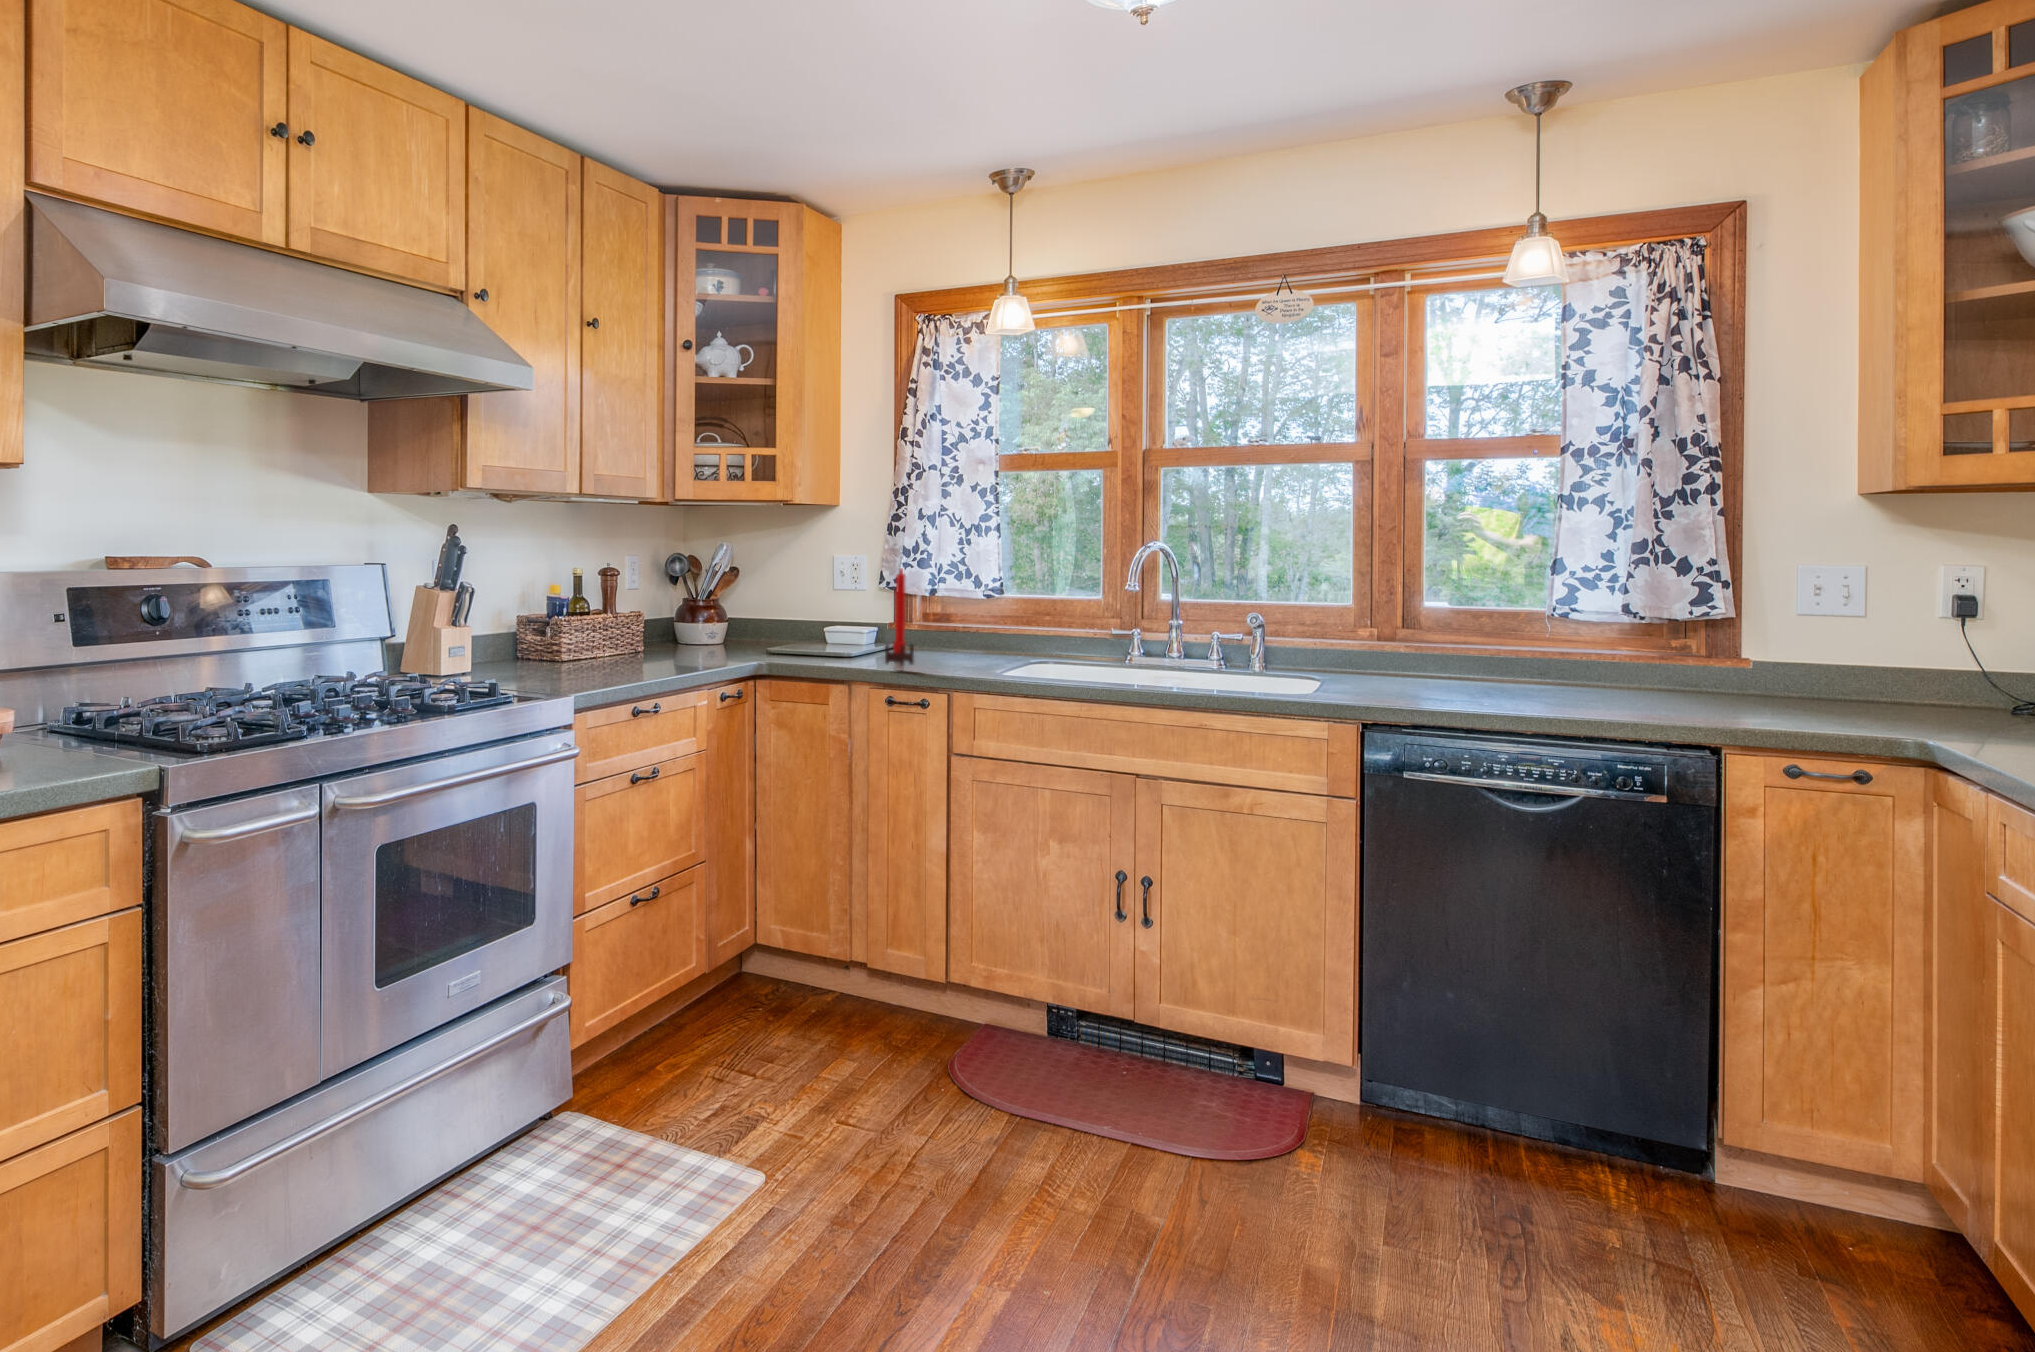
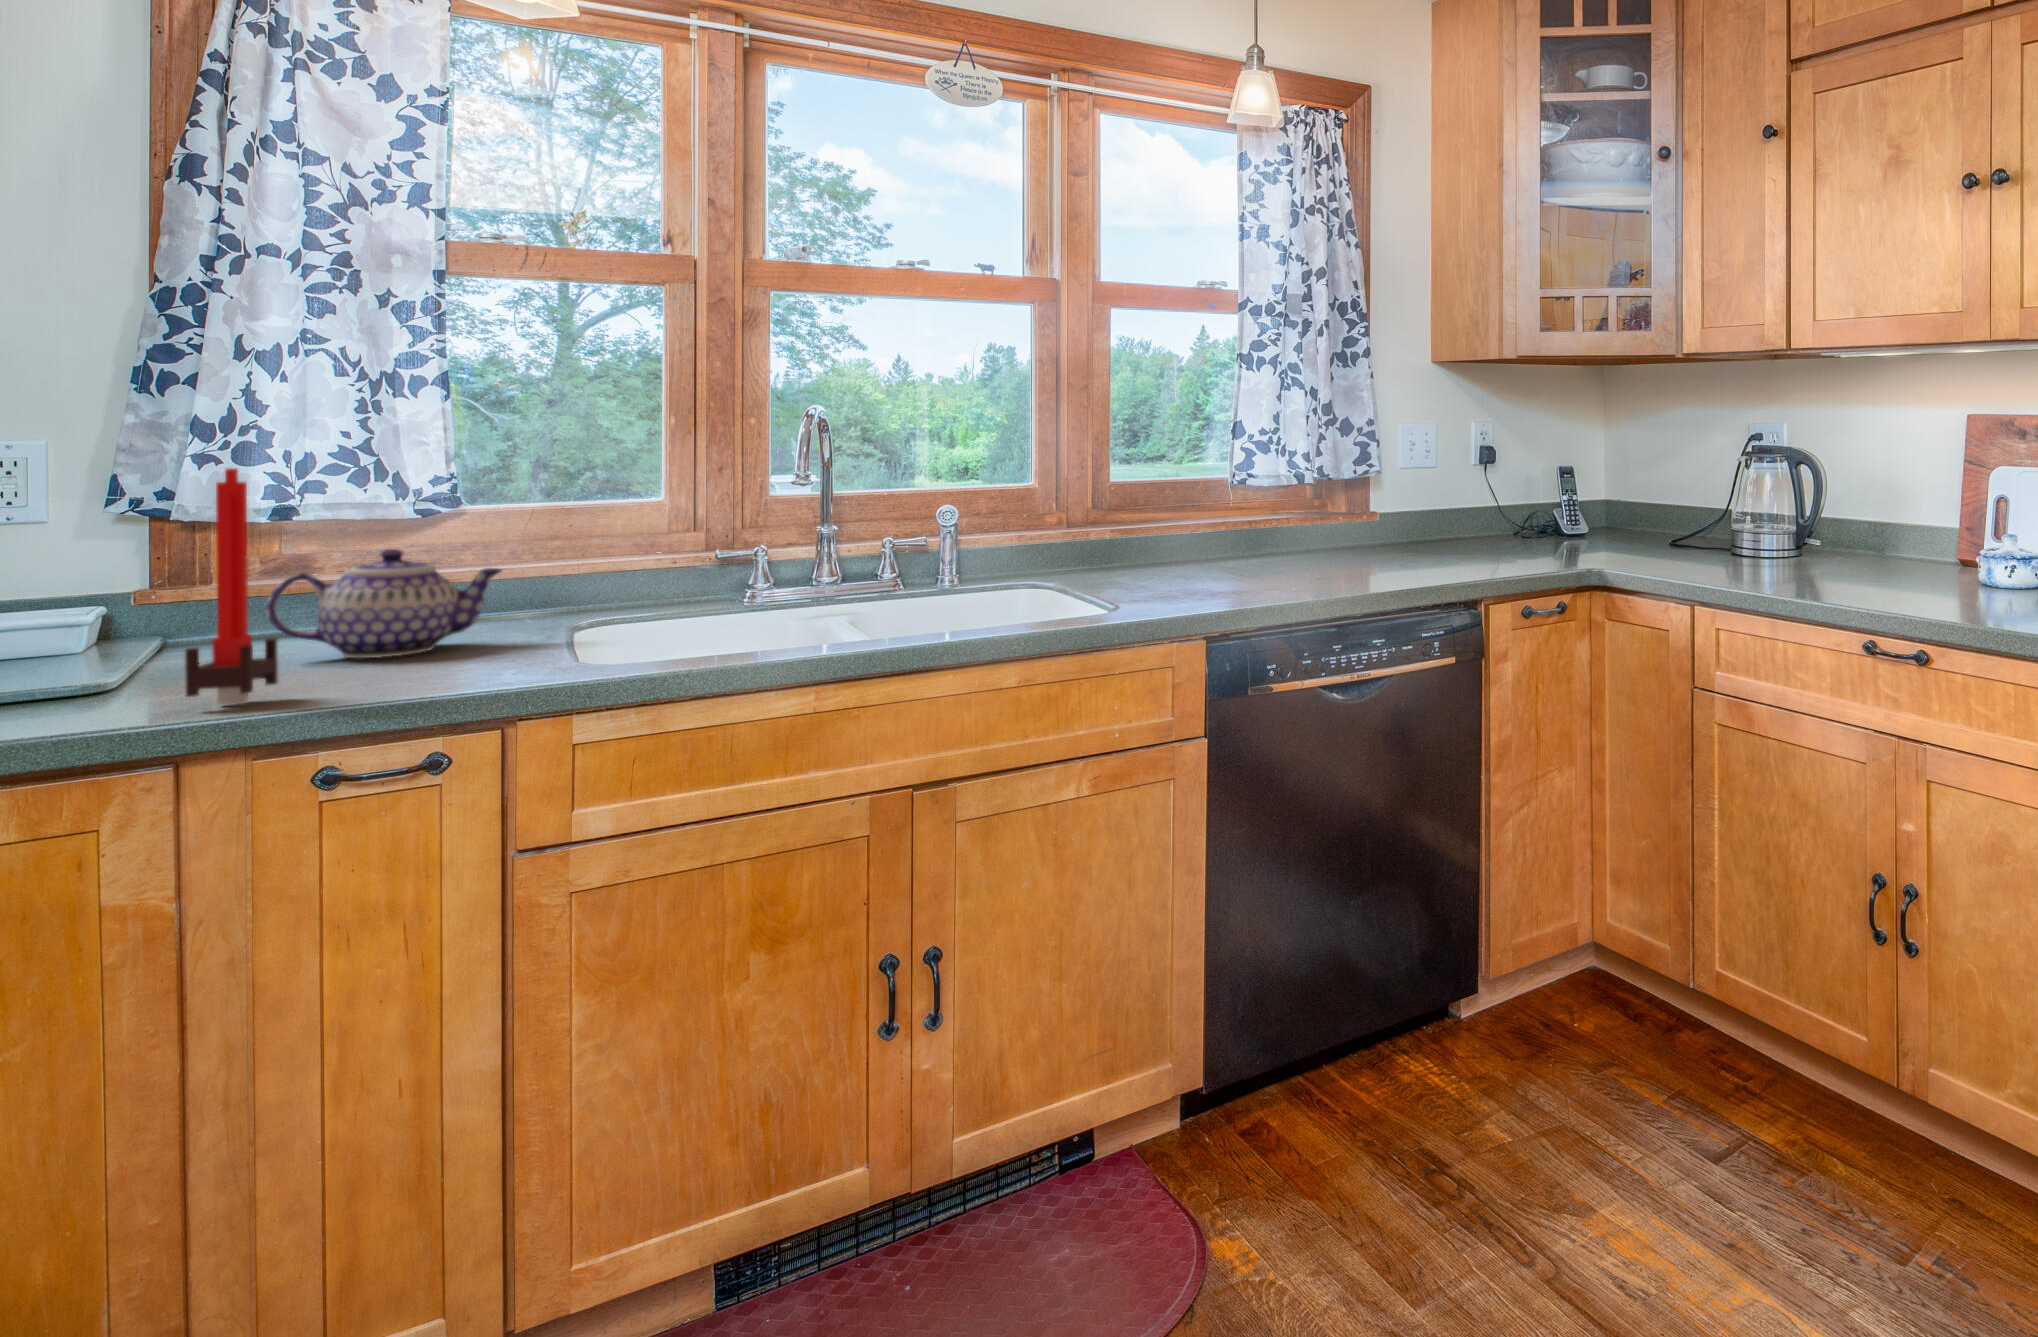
teapot: none [919,613,1008,665] -> present [267,549,502,658]

